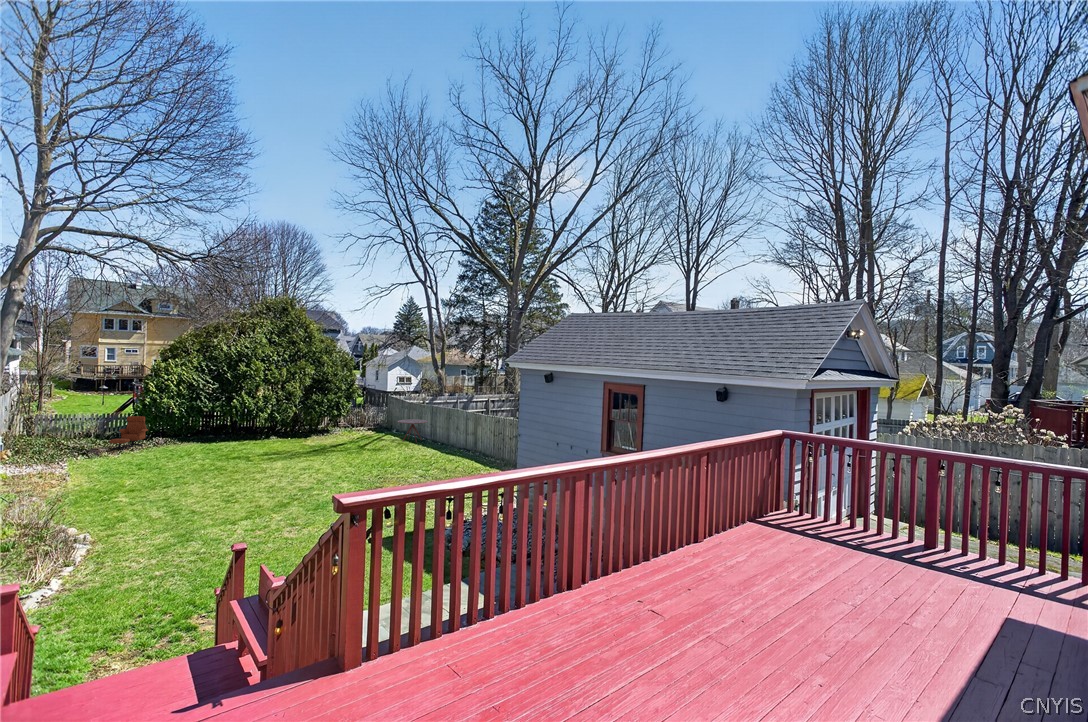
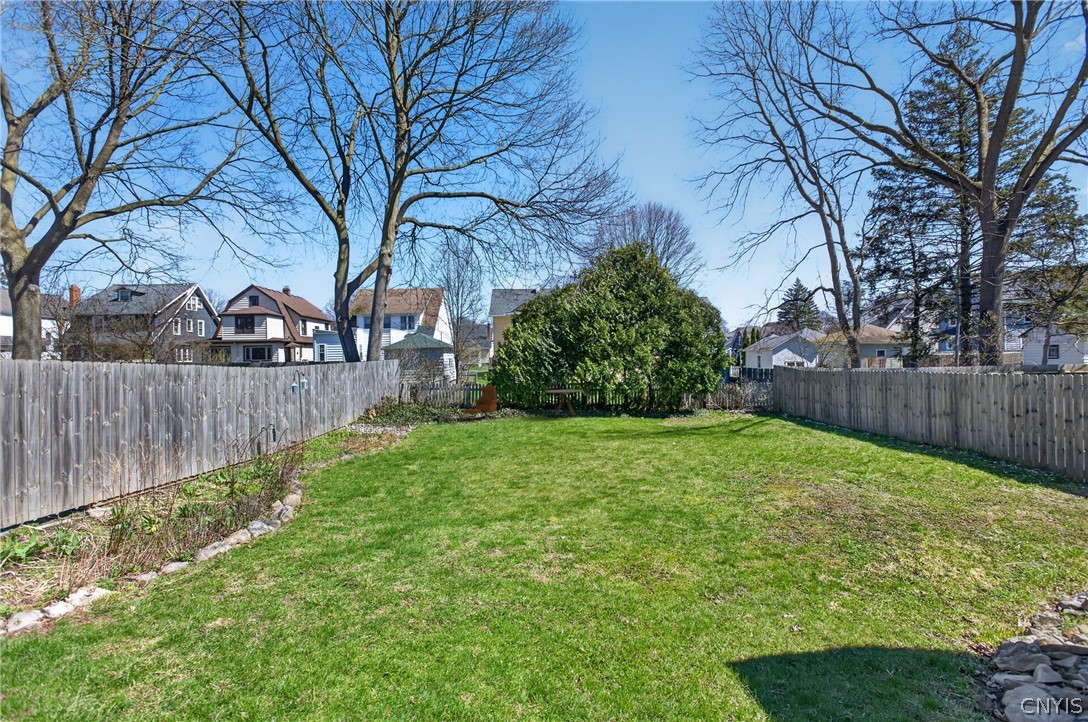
round table: present [398,419,428,443] -> present [546,390,583,417]

